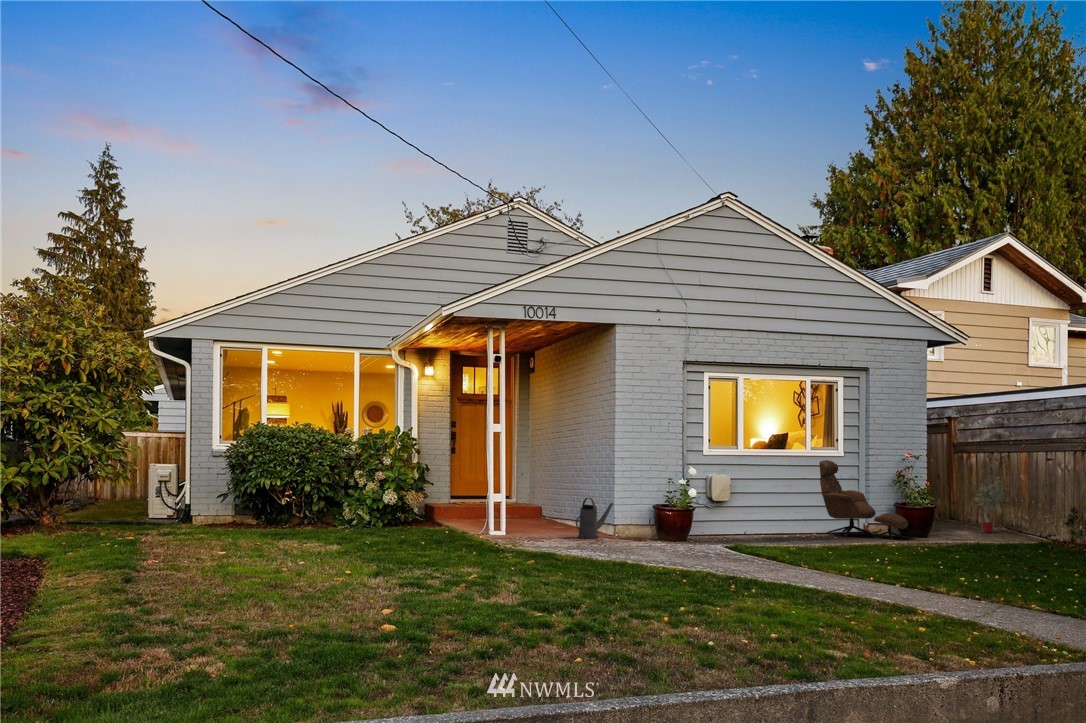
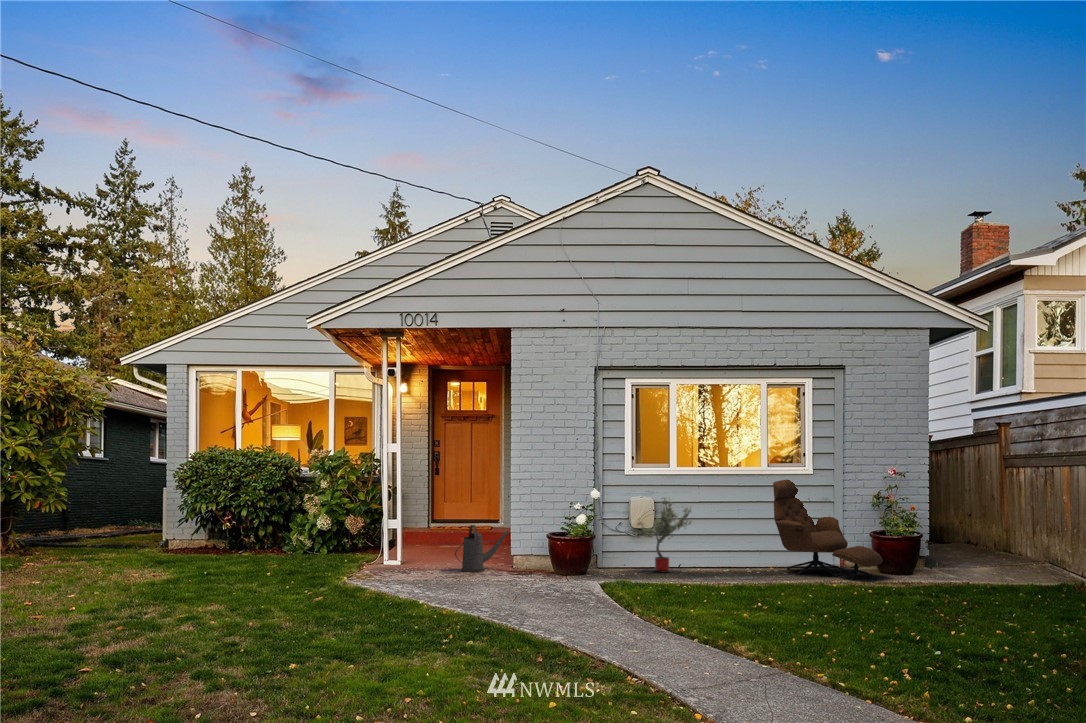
potted tree: present [974,476,1009,533] -> present [632,497,692,572]

